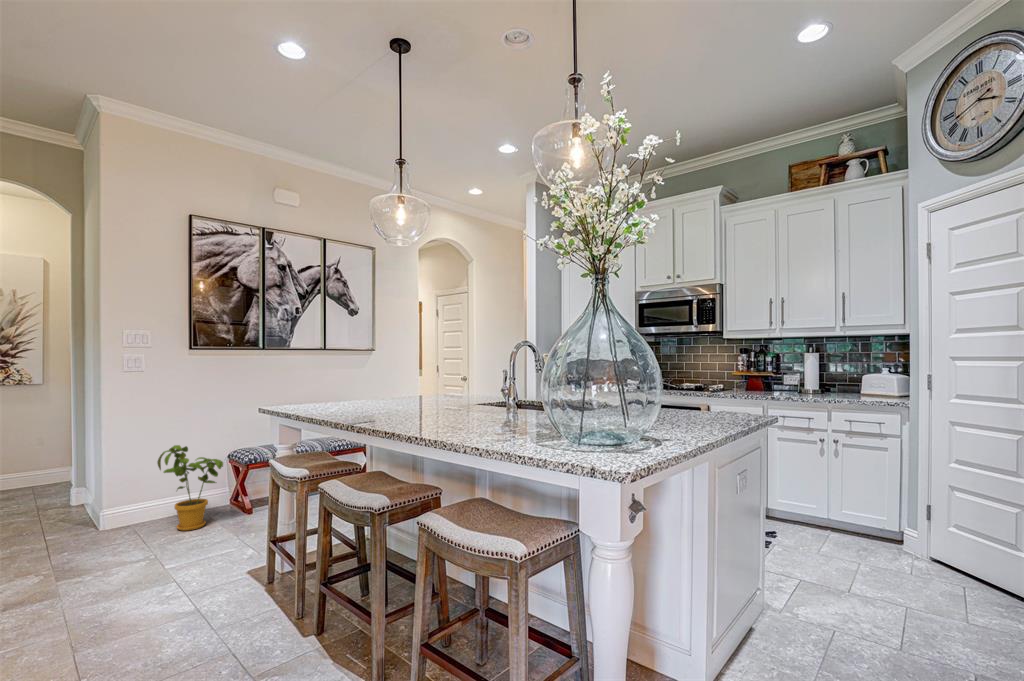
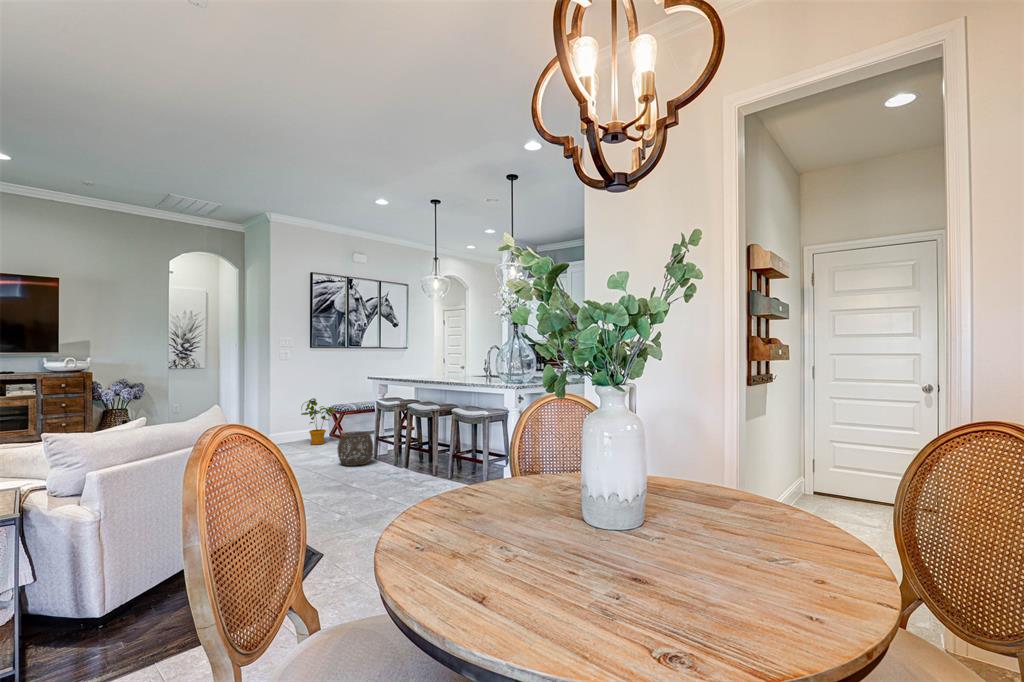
woven basket: none [165,531,257,625] -> present [337,431,373,466]

